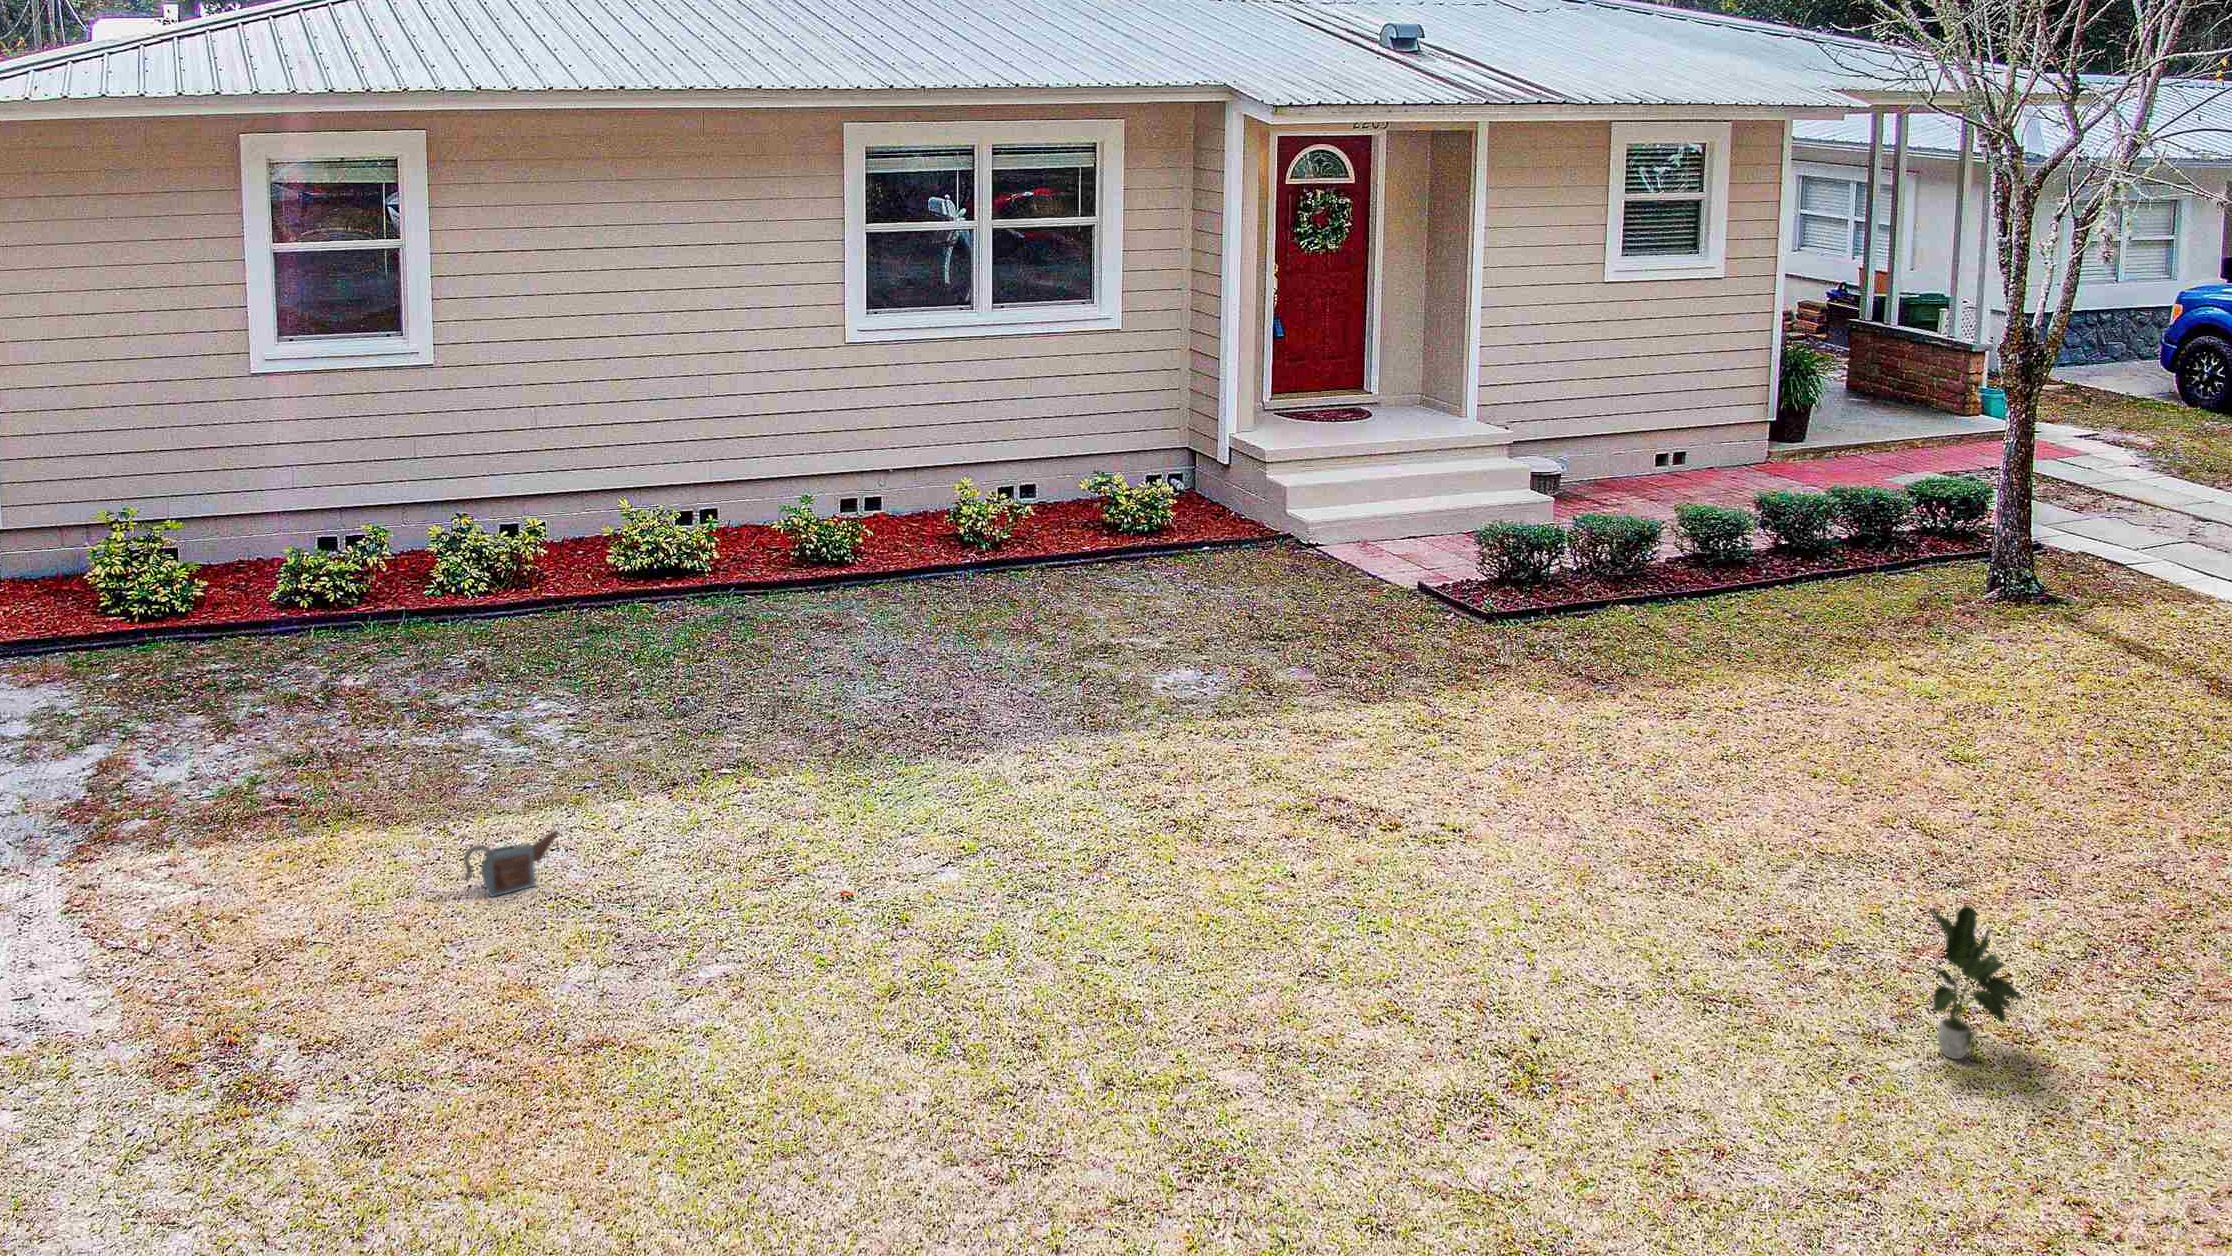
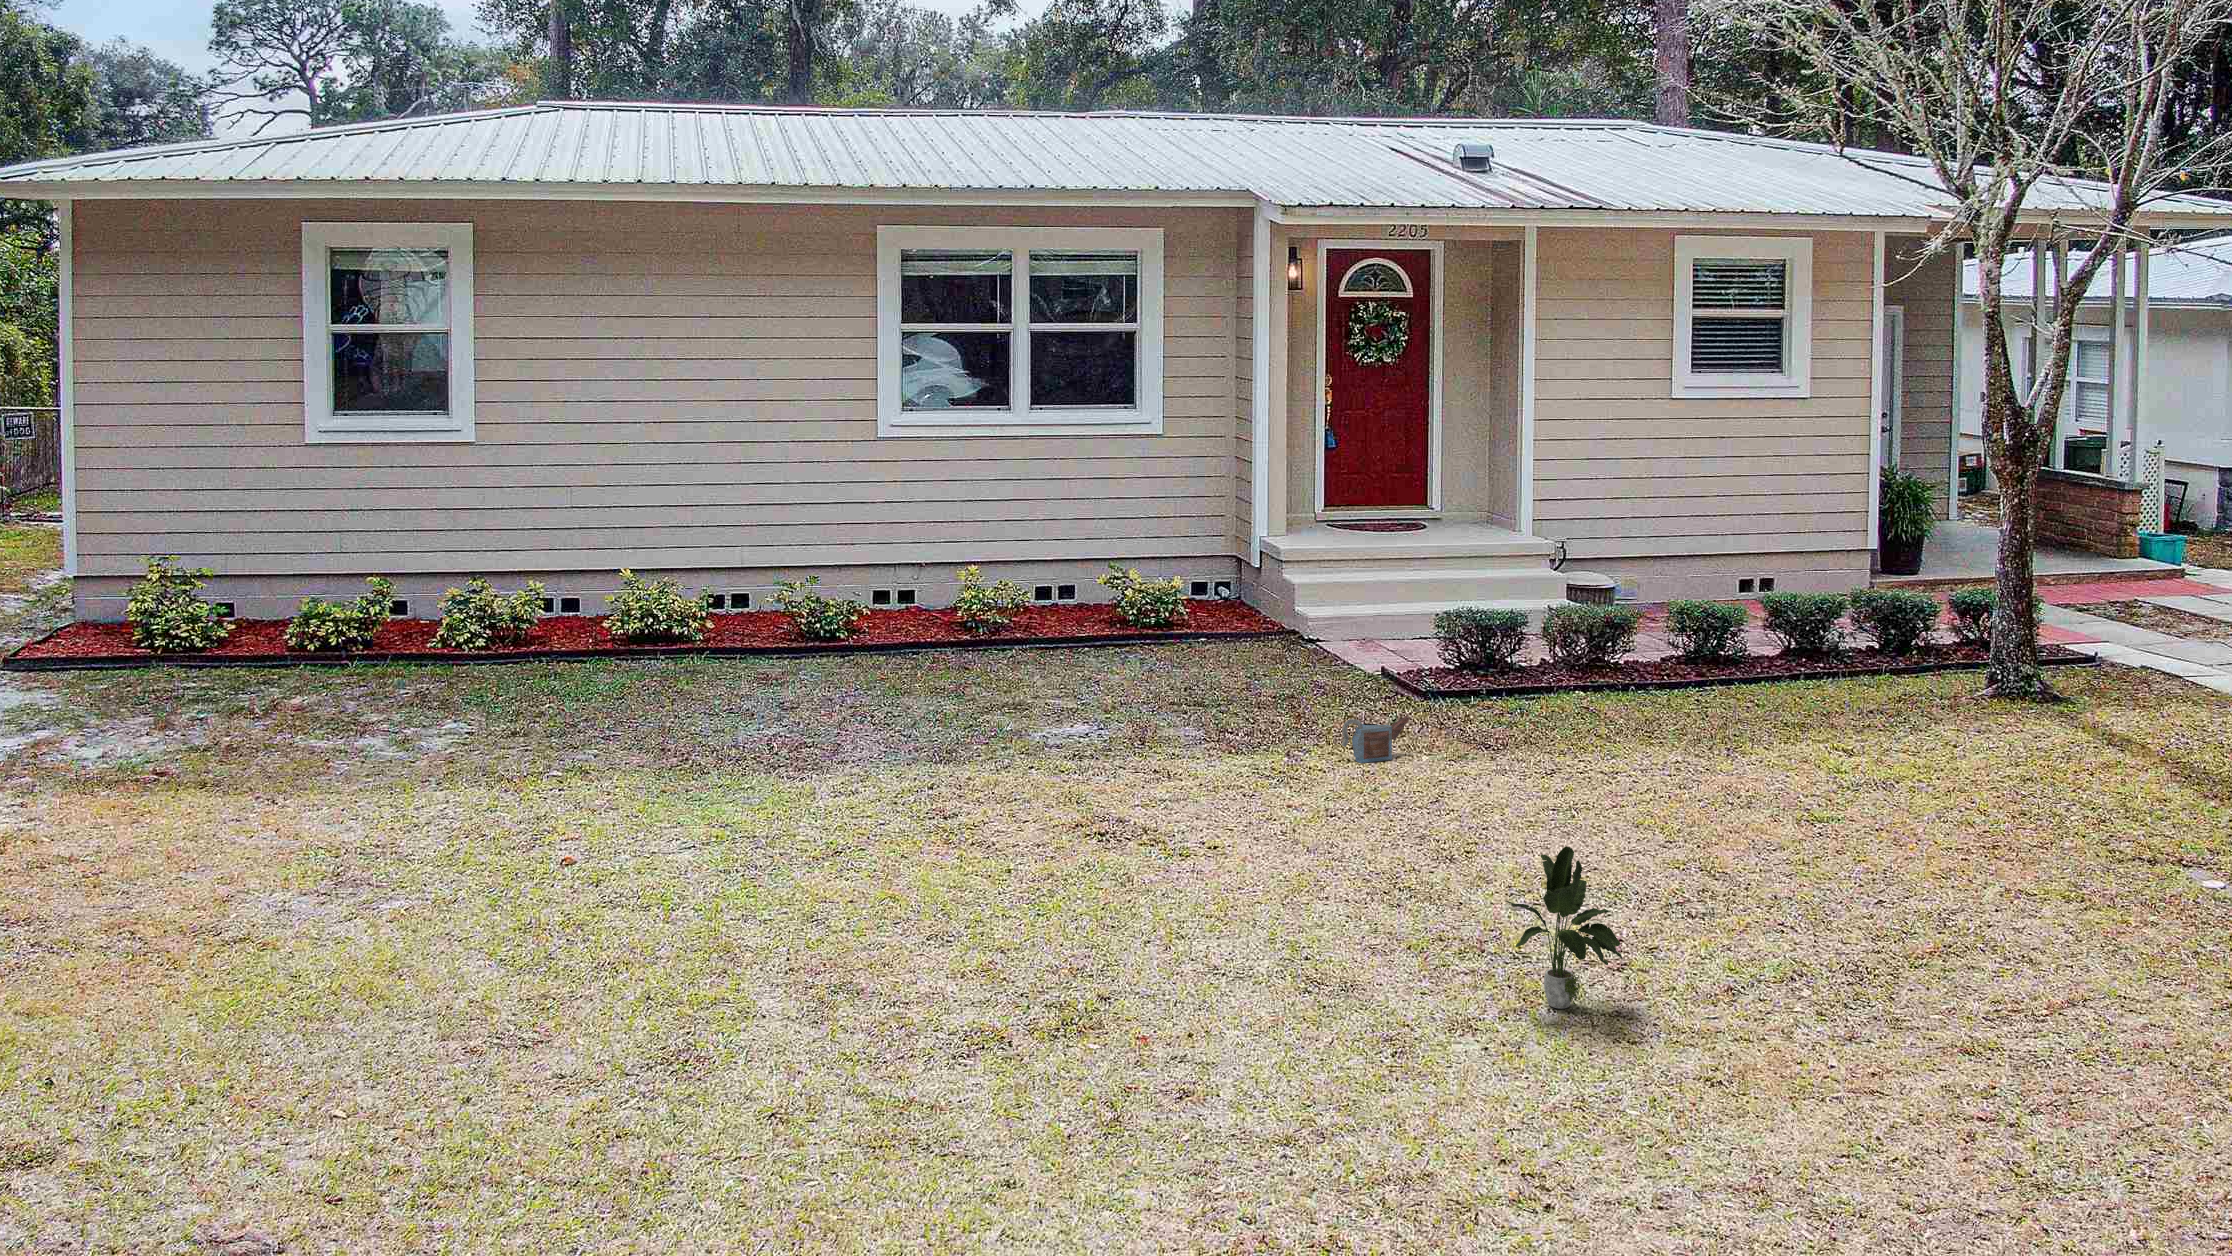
watering can: present [463,831,559,897] -> present [1341,716,1409,763]

